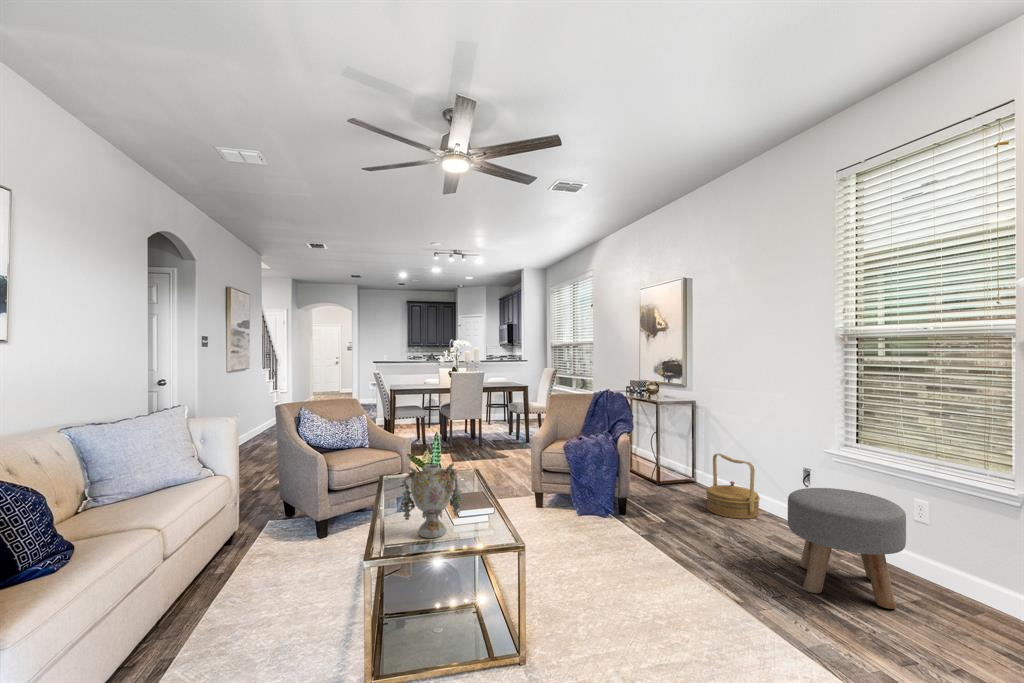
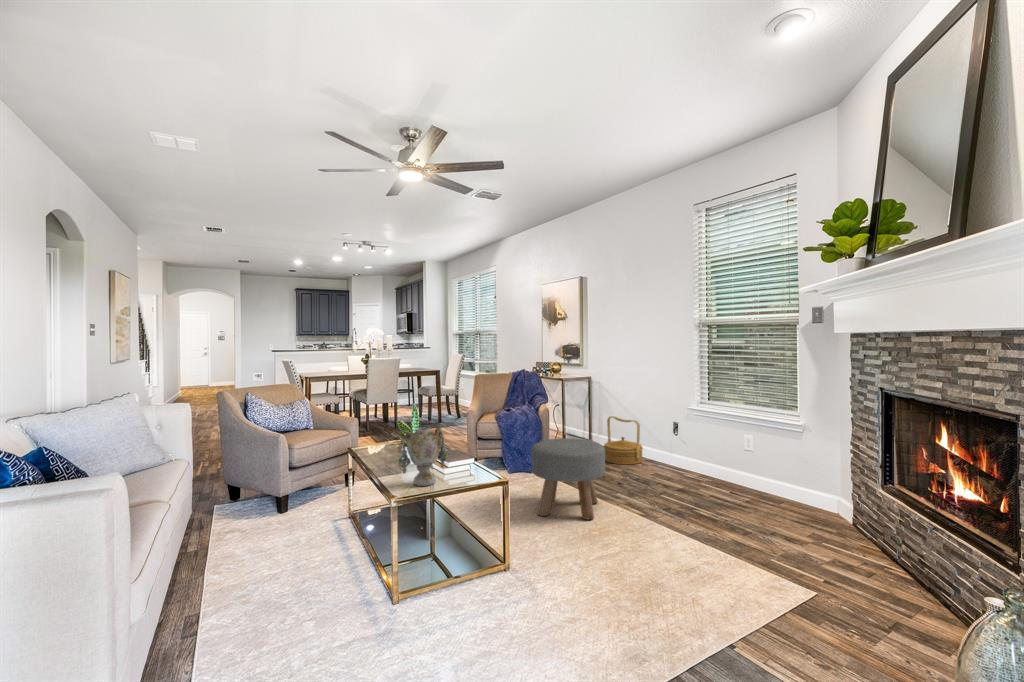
ottoman: present [788,488,906,609] -> present [531,438,605,519]

